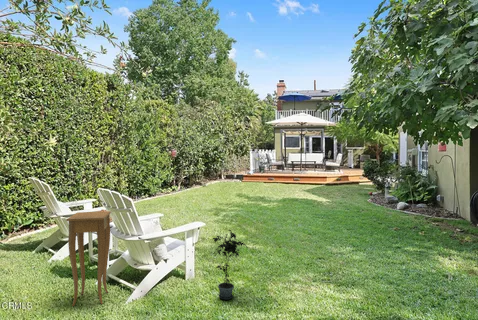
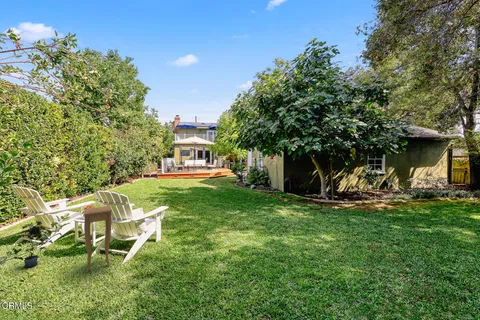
potted plant: present [213,230,247,300] -> present [20,219,45,267]

